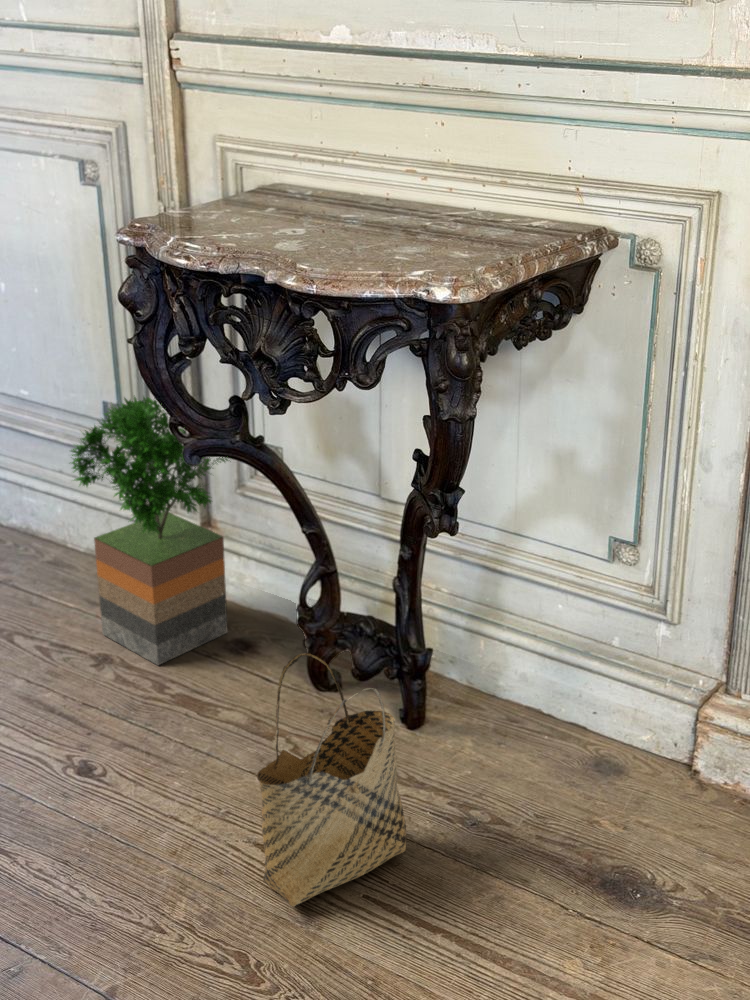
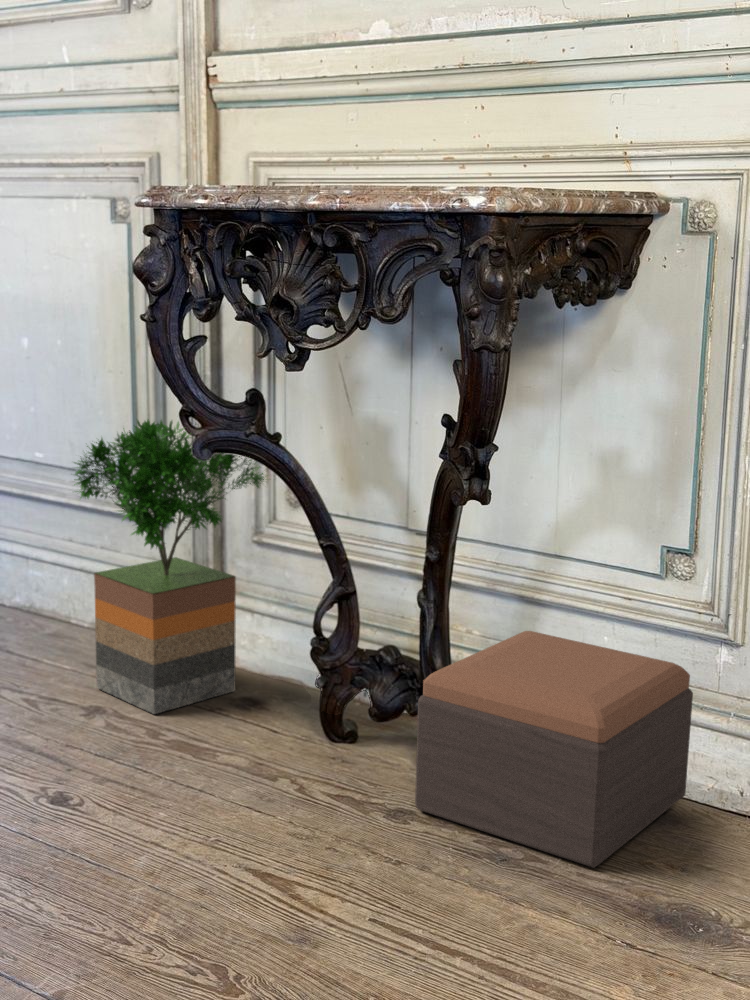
footstool: none [395,602,633,831] -> present [415,631,693,868]
woven basket: present [257,653,406,907] -> none [248,622,424,922]

